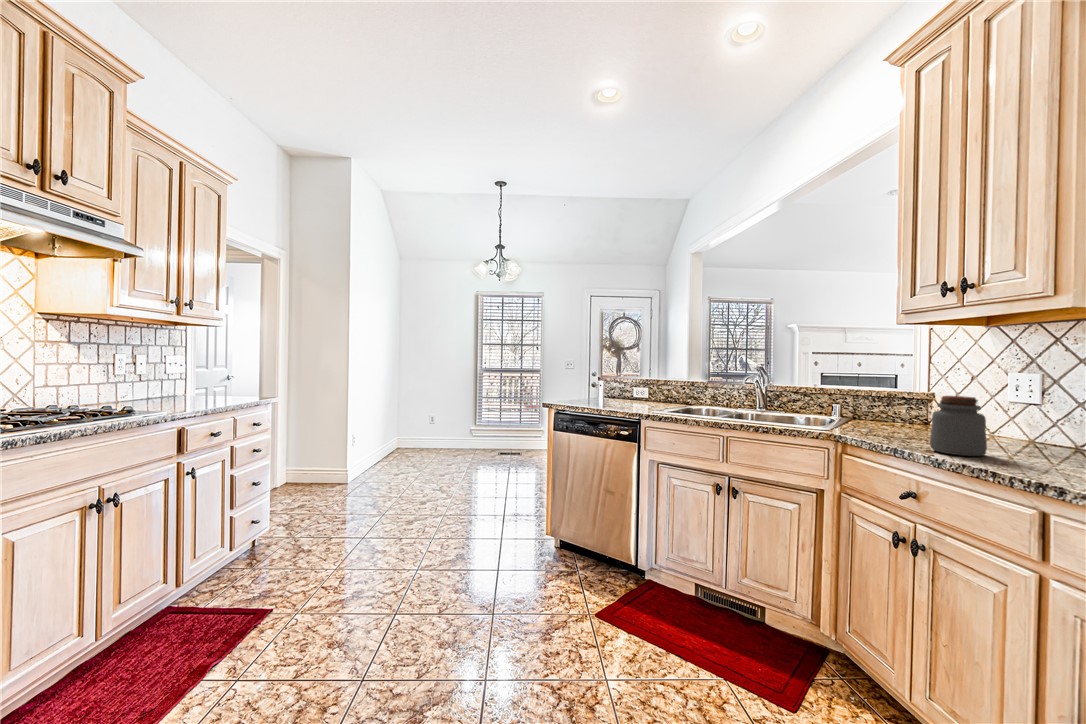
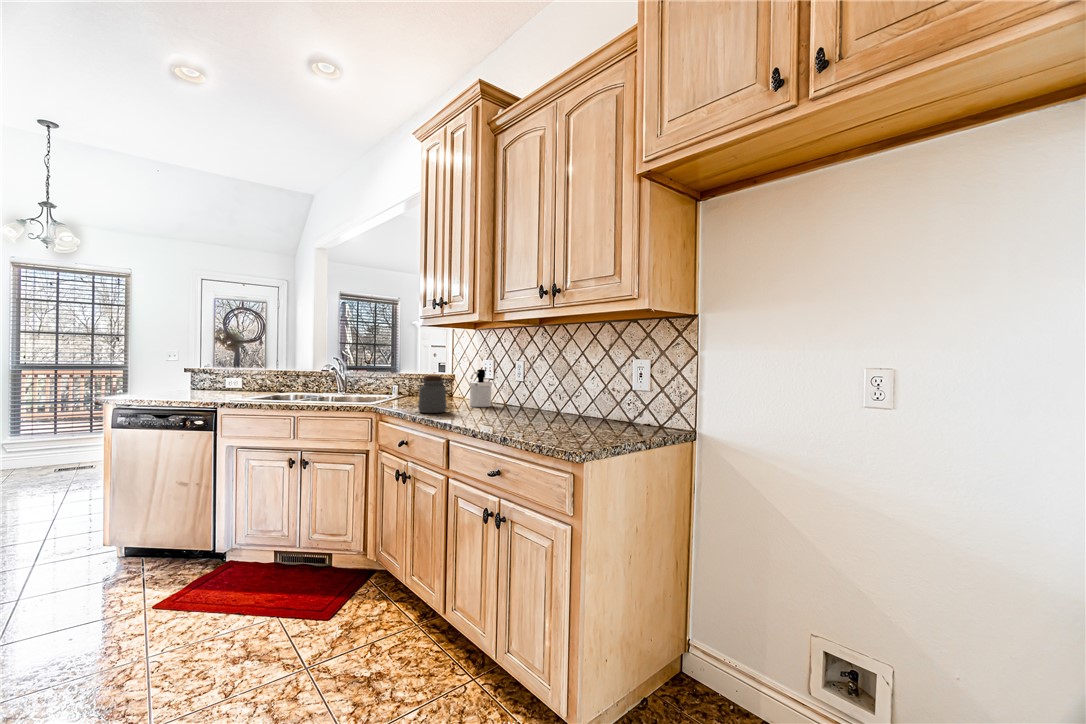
soap dispenser: none [1007,389,1060,452] -> present [470,369,492,407]

